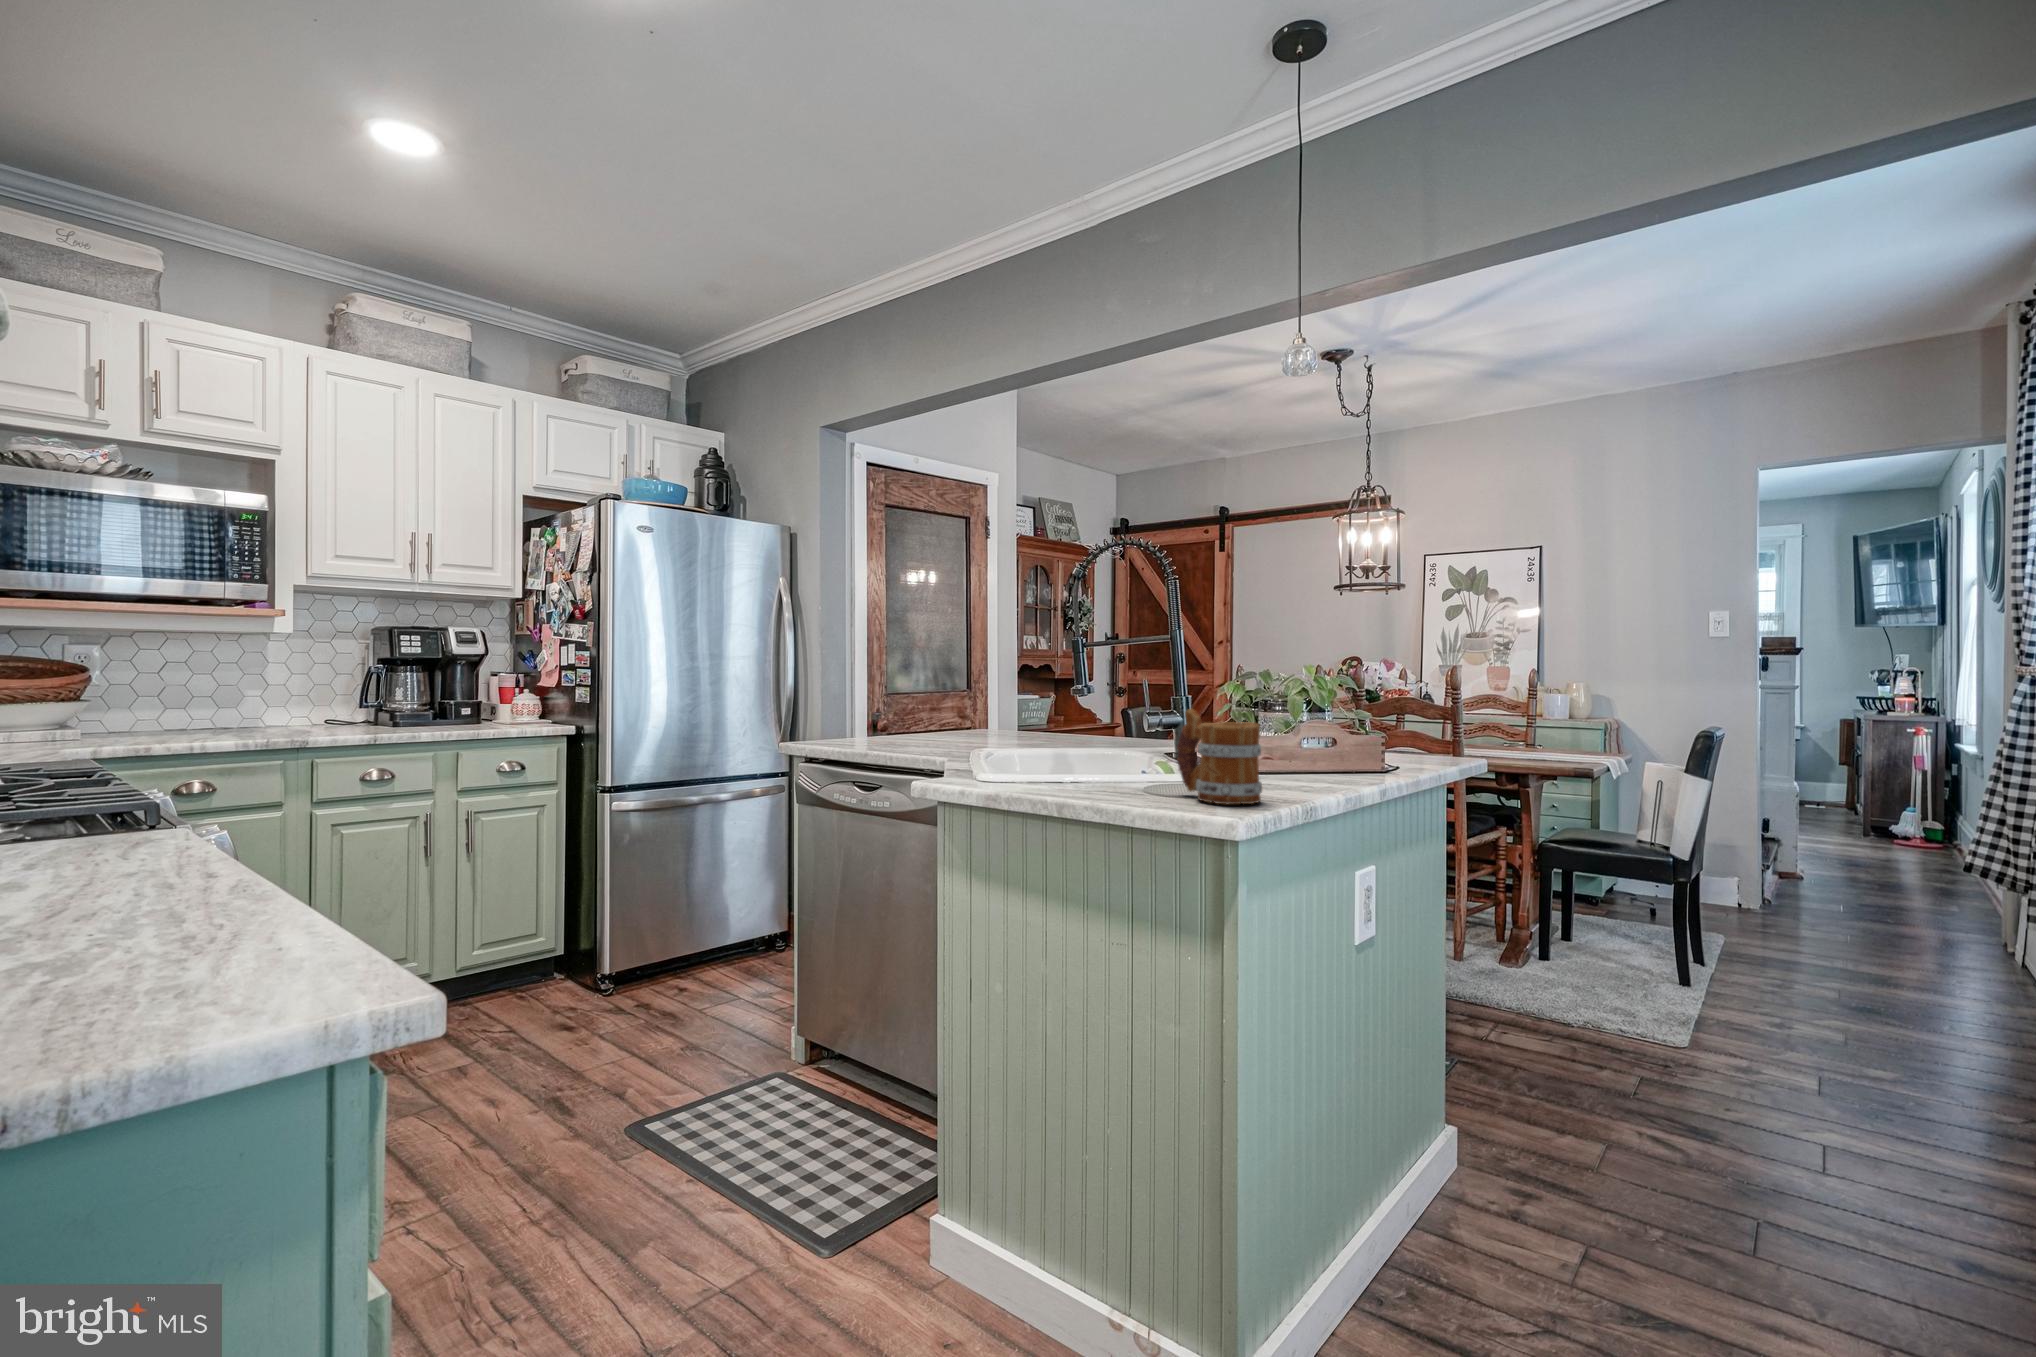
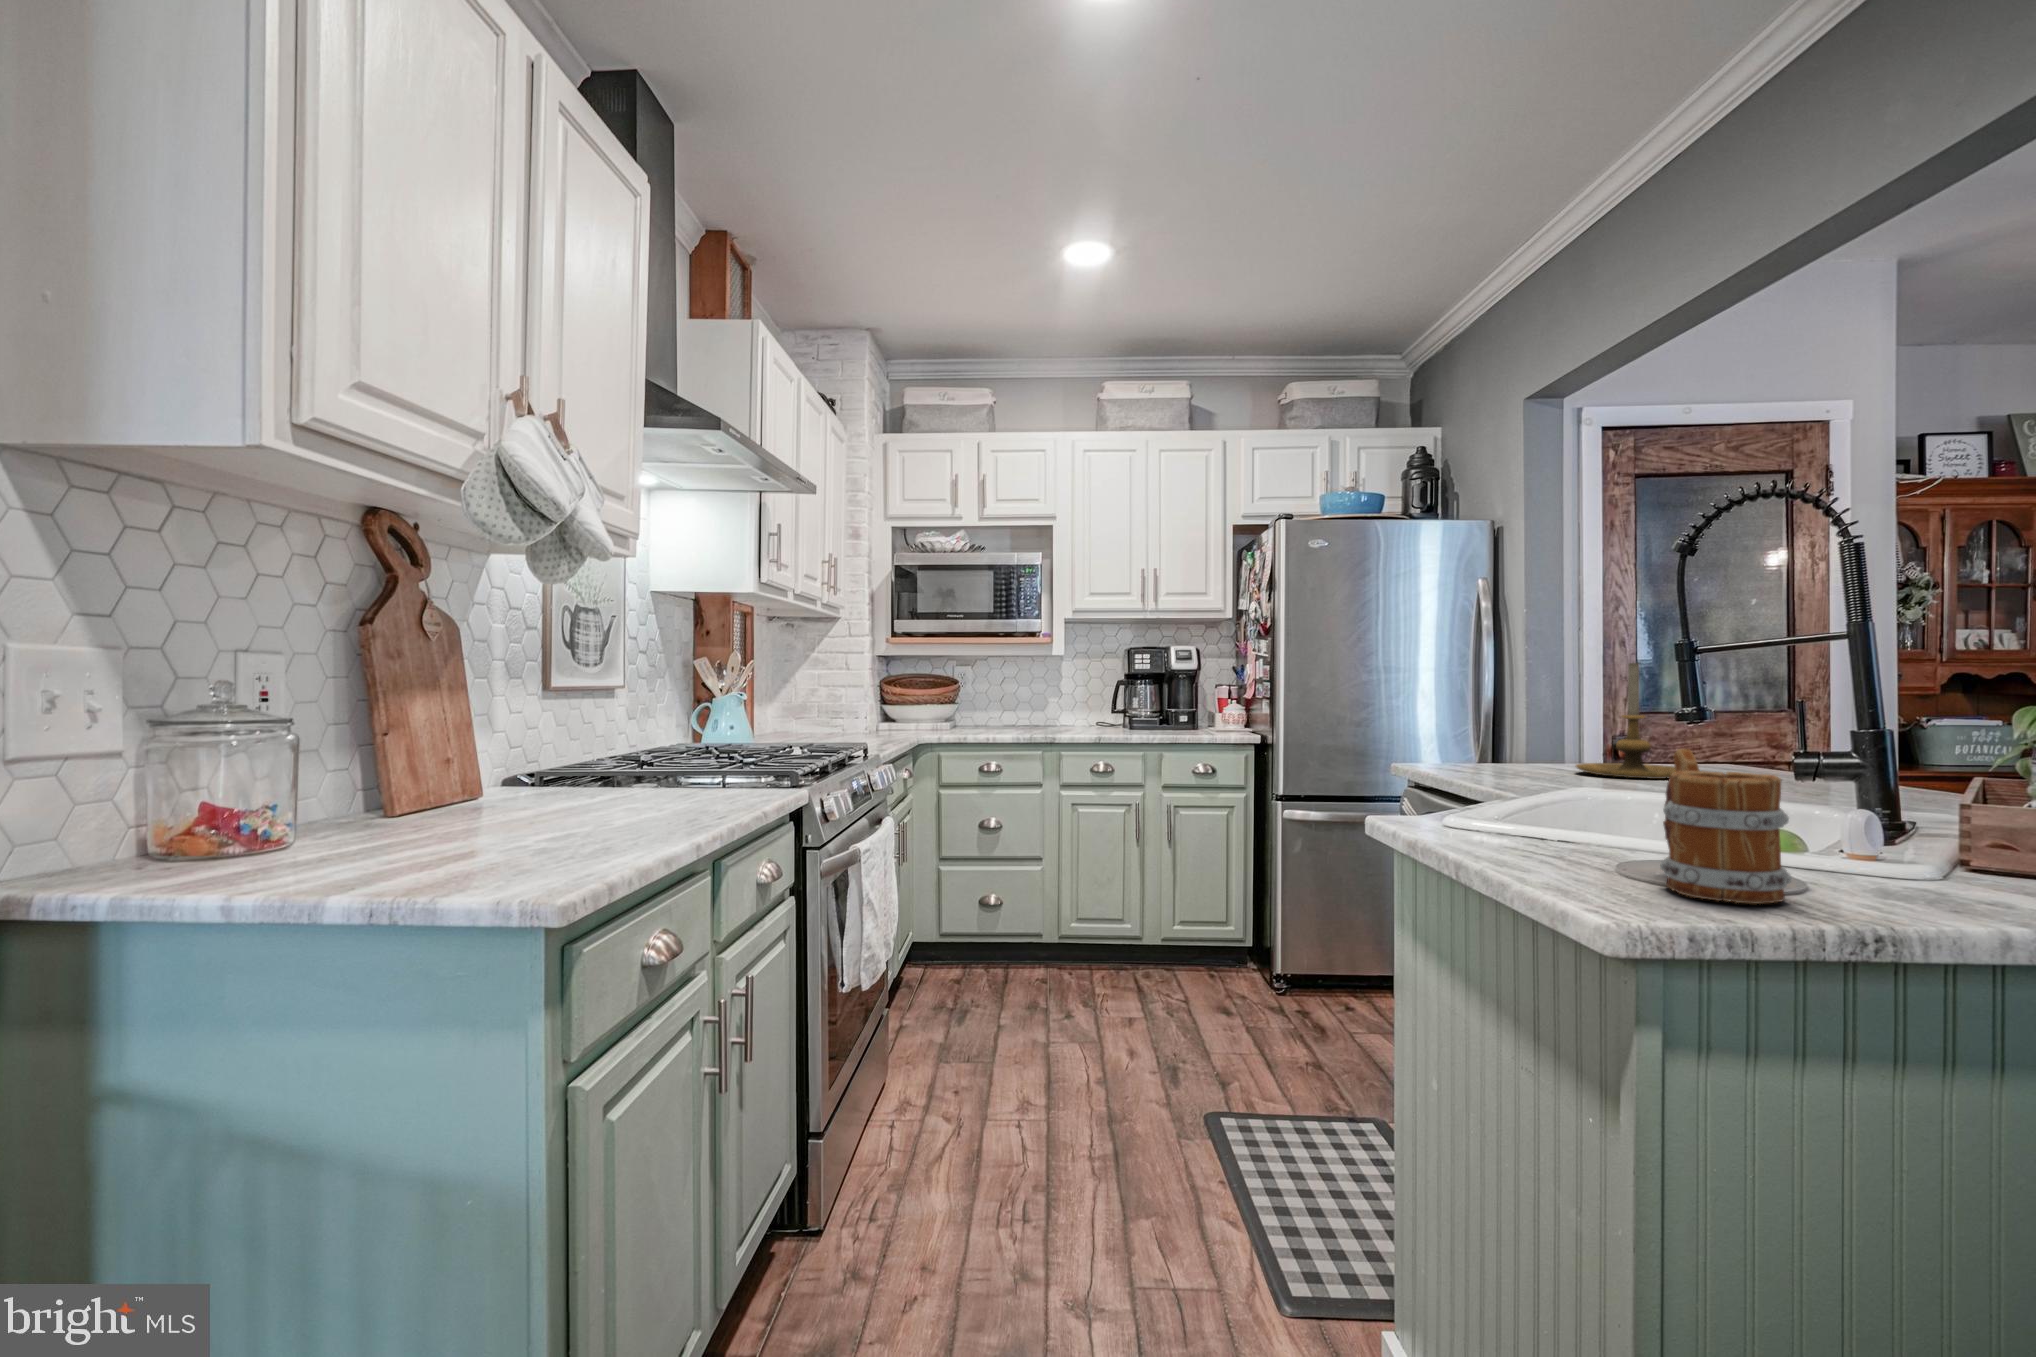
candle holder: none [920,652,999,743] -> present [1576,663,1676,779]

